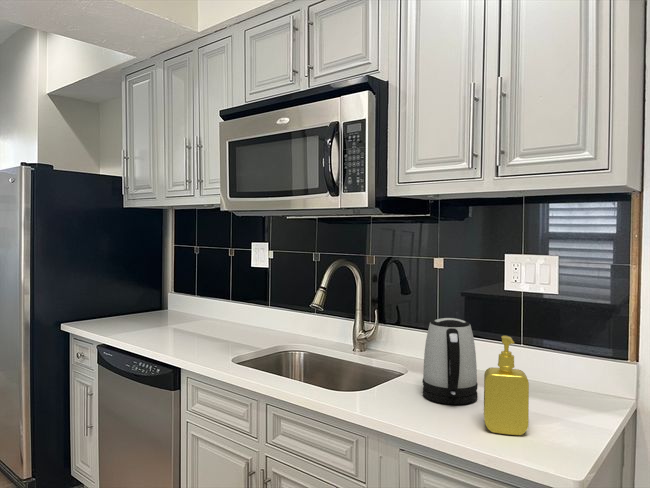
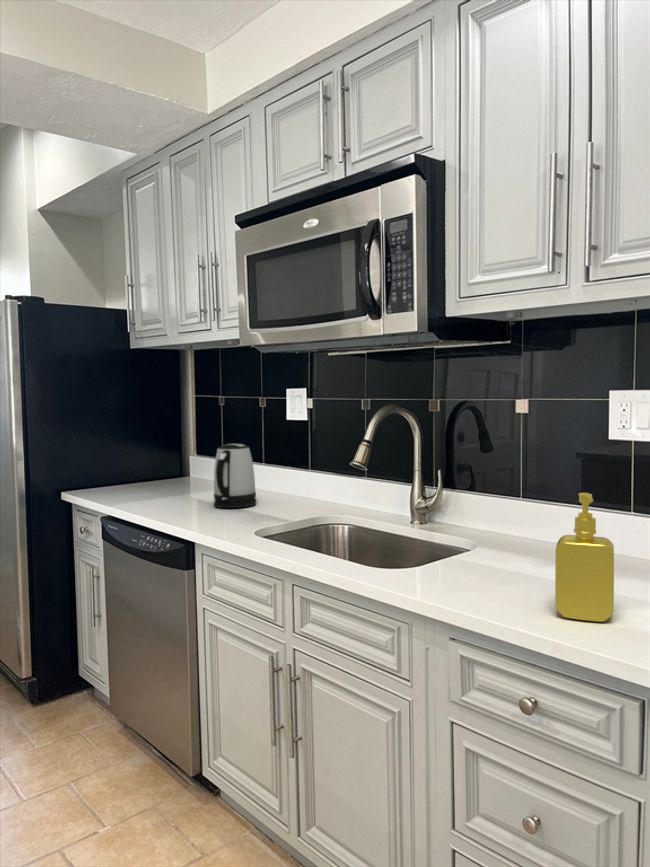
kettle: present [423,318,478,404] -> present [214,444,256,508]

